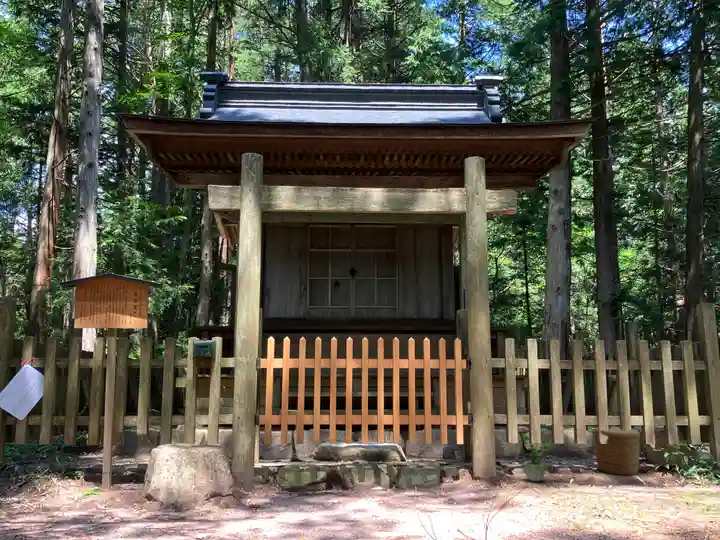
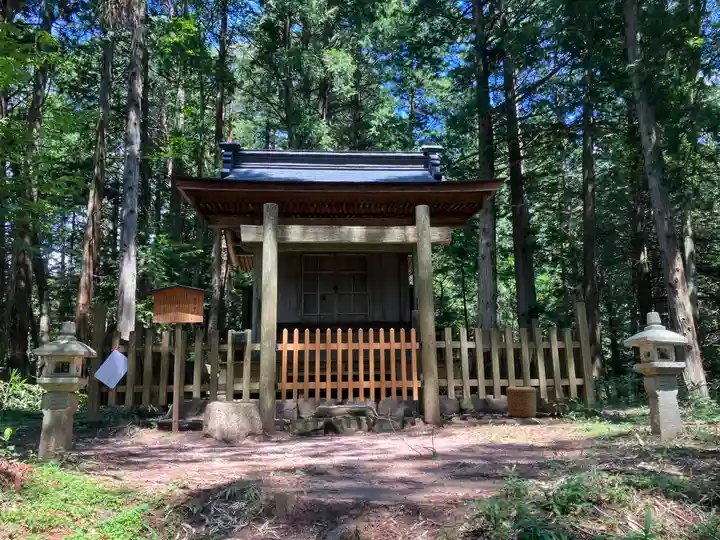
potted plant: present [519,434,566,481] -> none [453,385,490,424]

